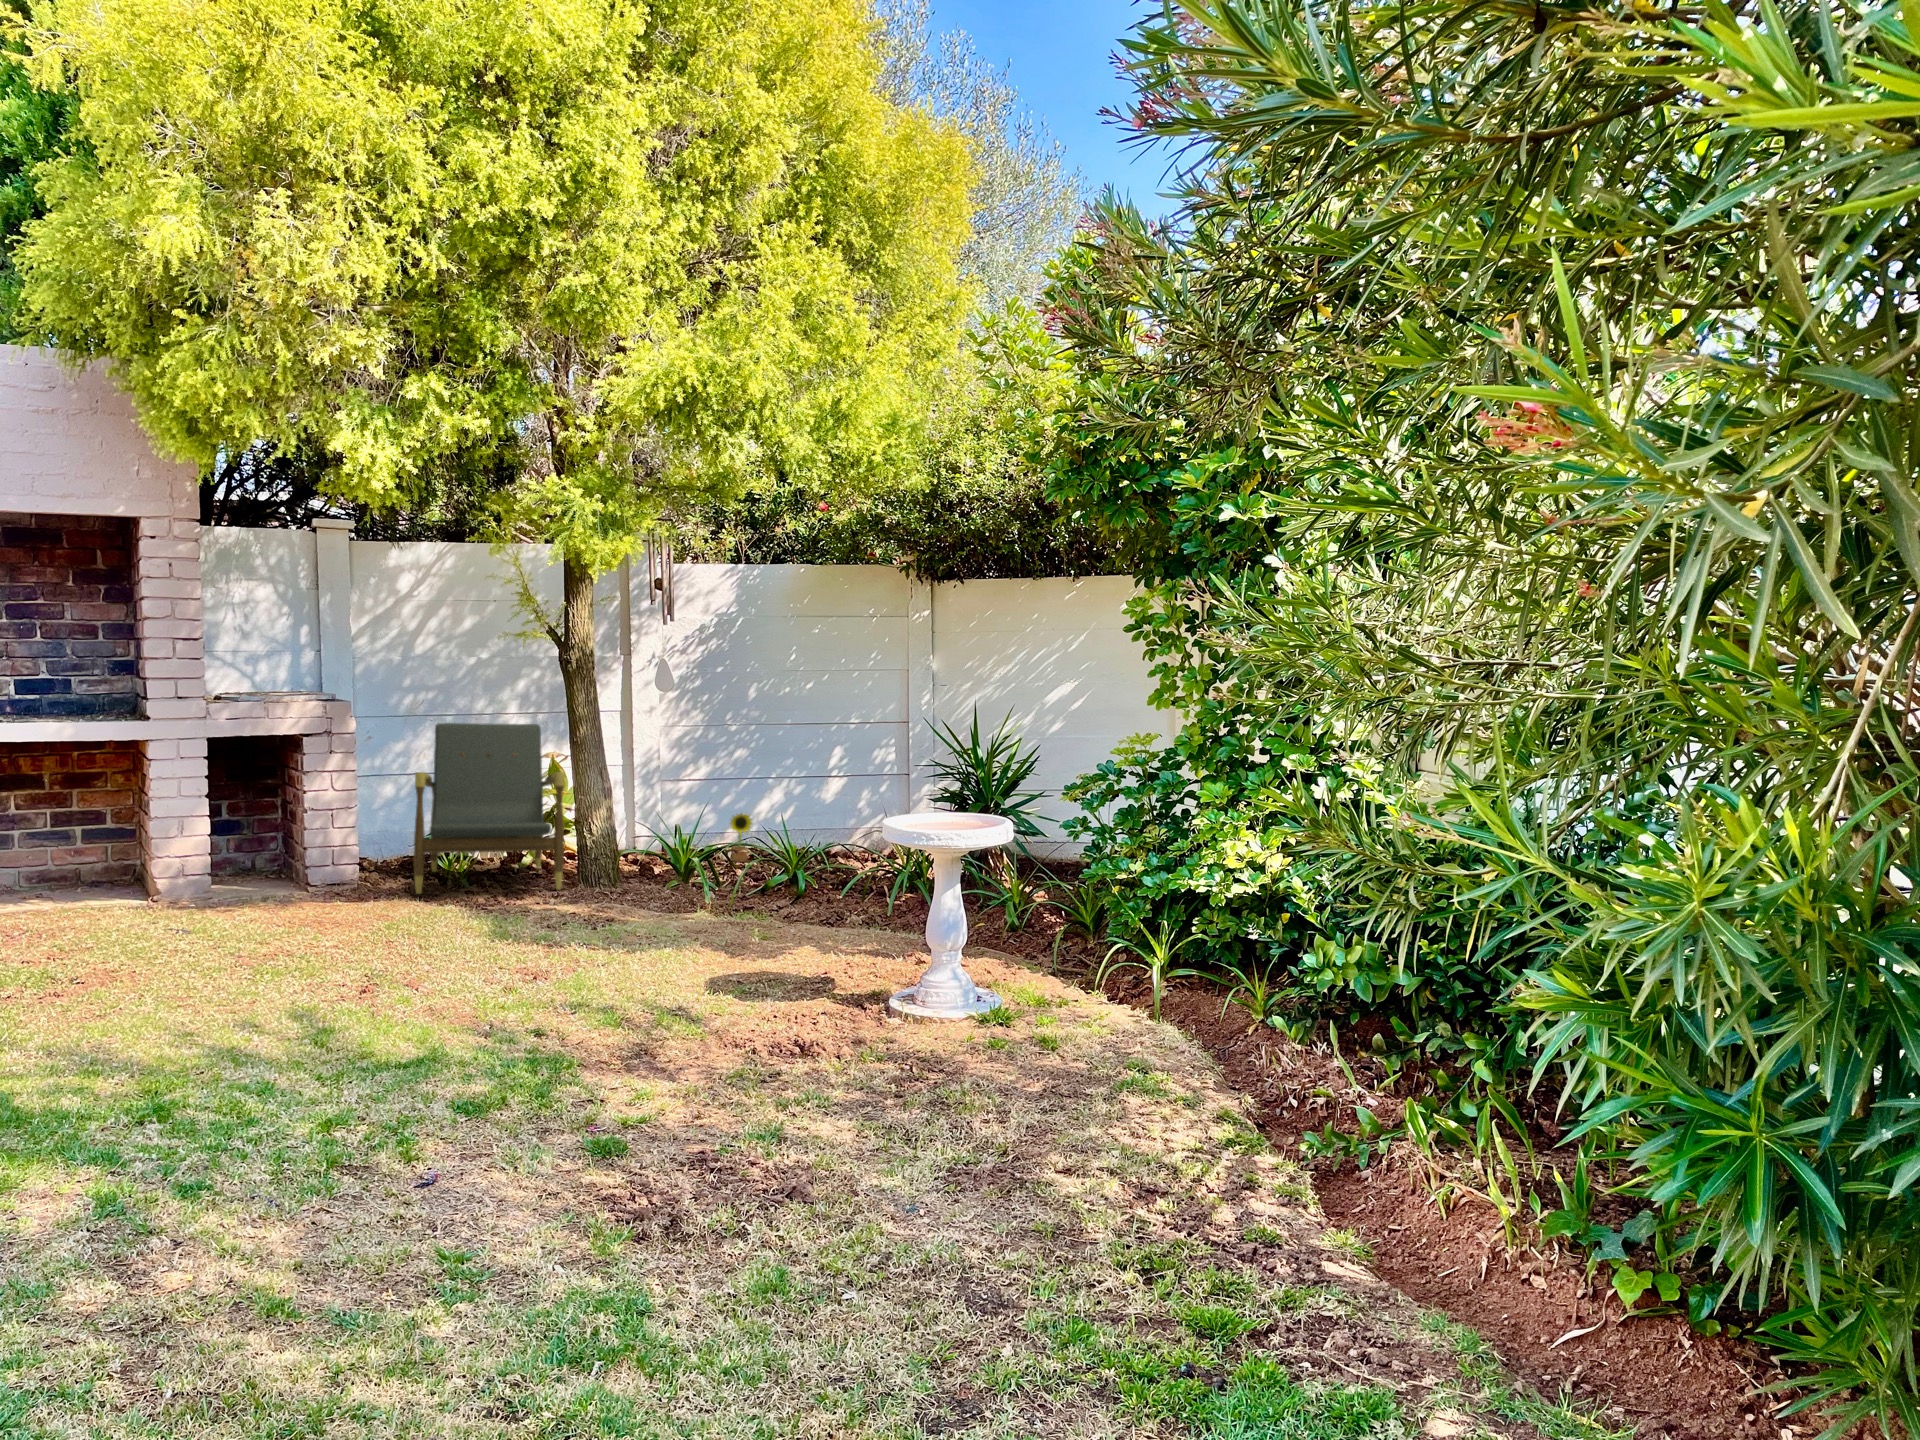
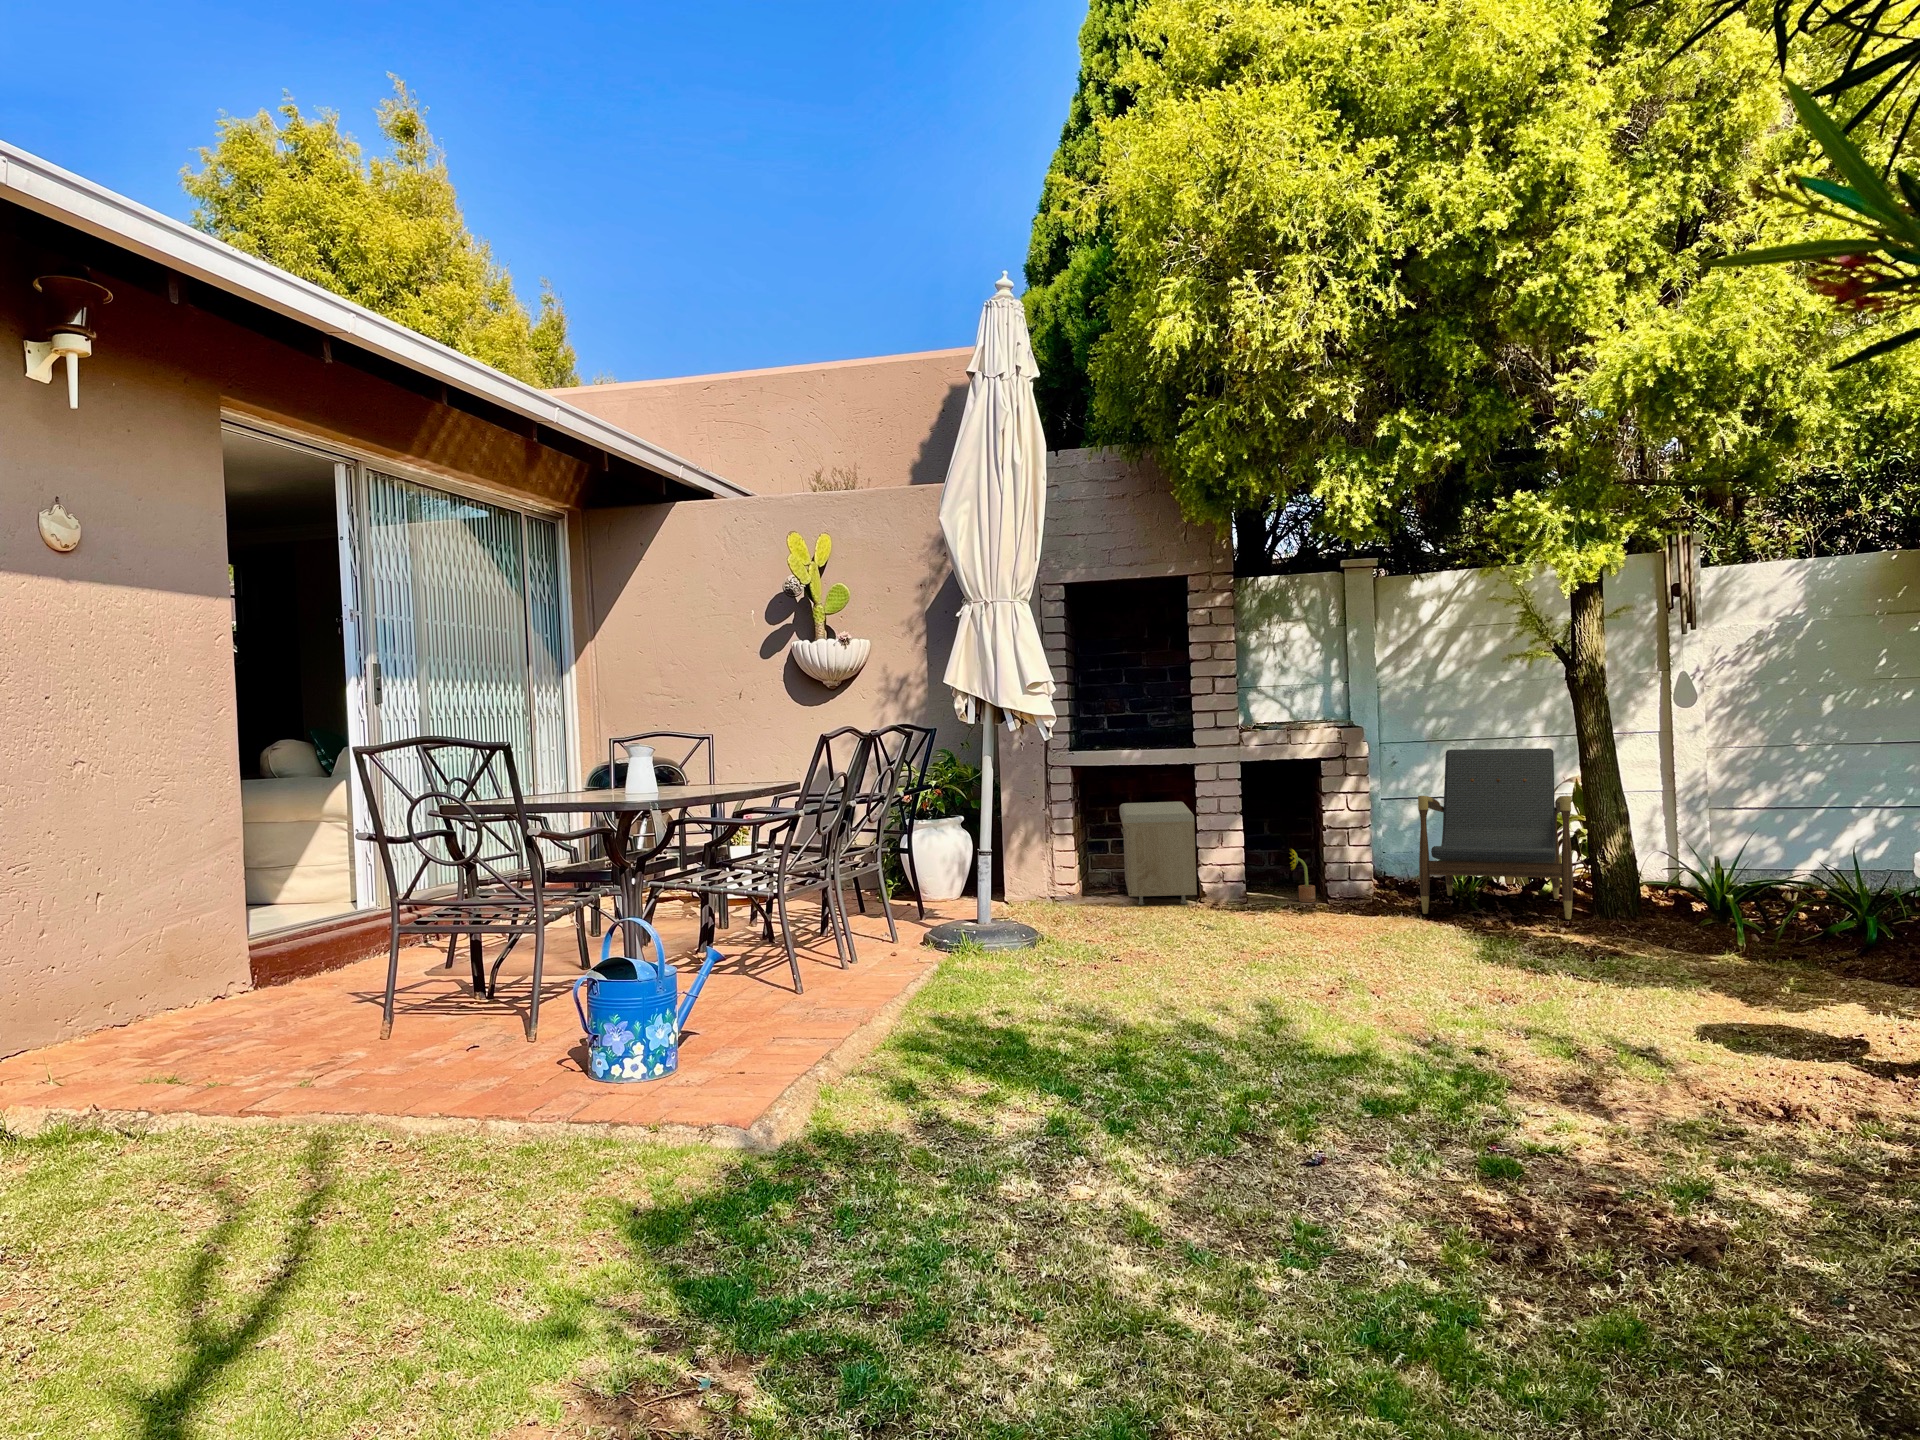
storage bench: none [24,779,143,907] -> present [1119,802,1197,905]
decorative plant: present [730,813,752,862] -> present [1289,849,1315,902]

